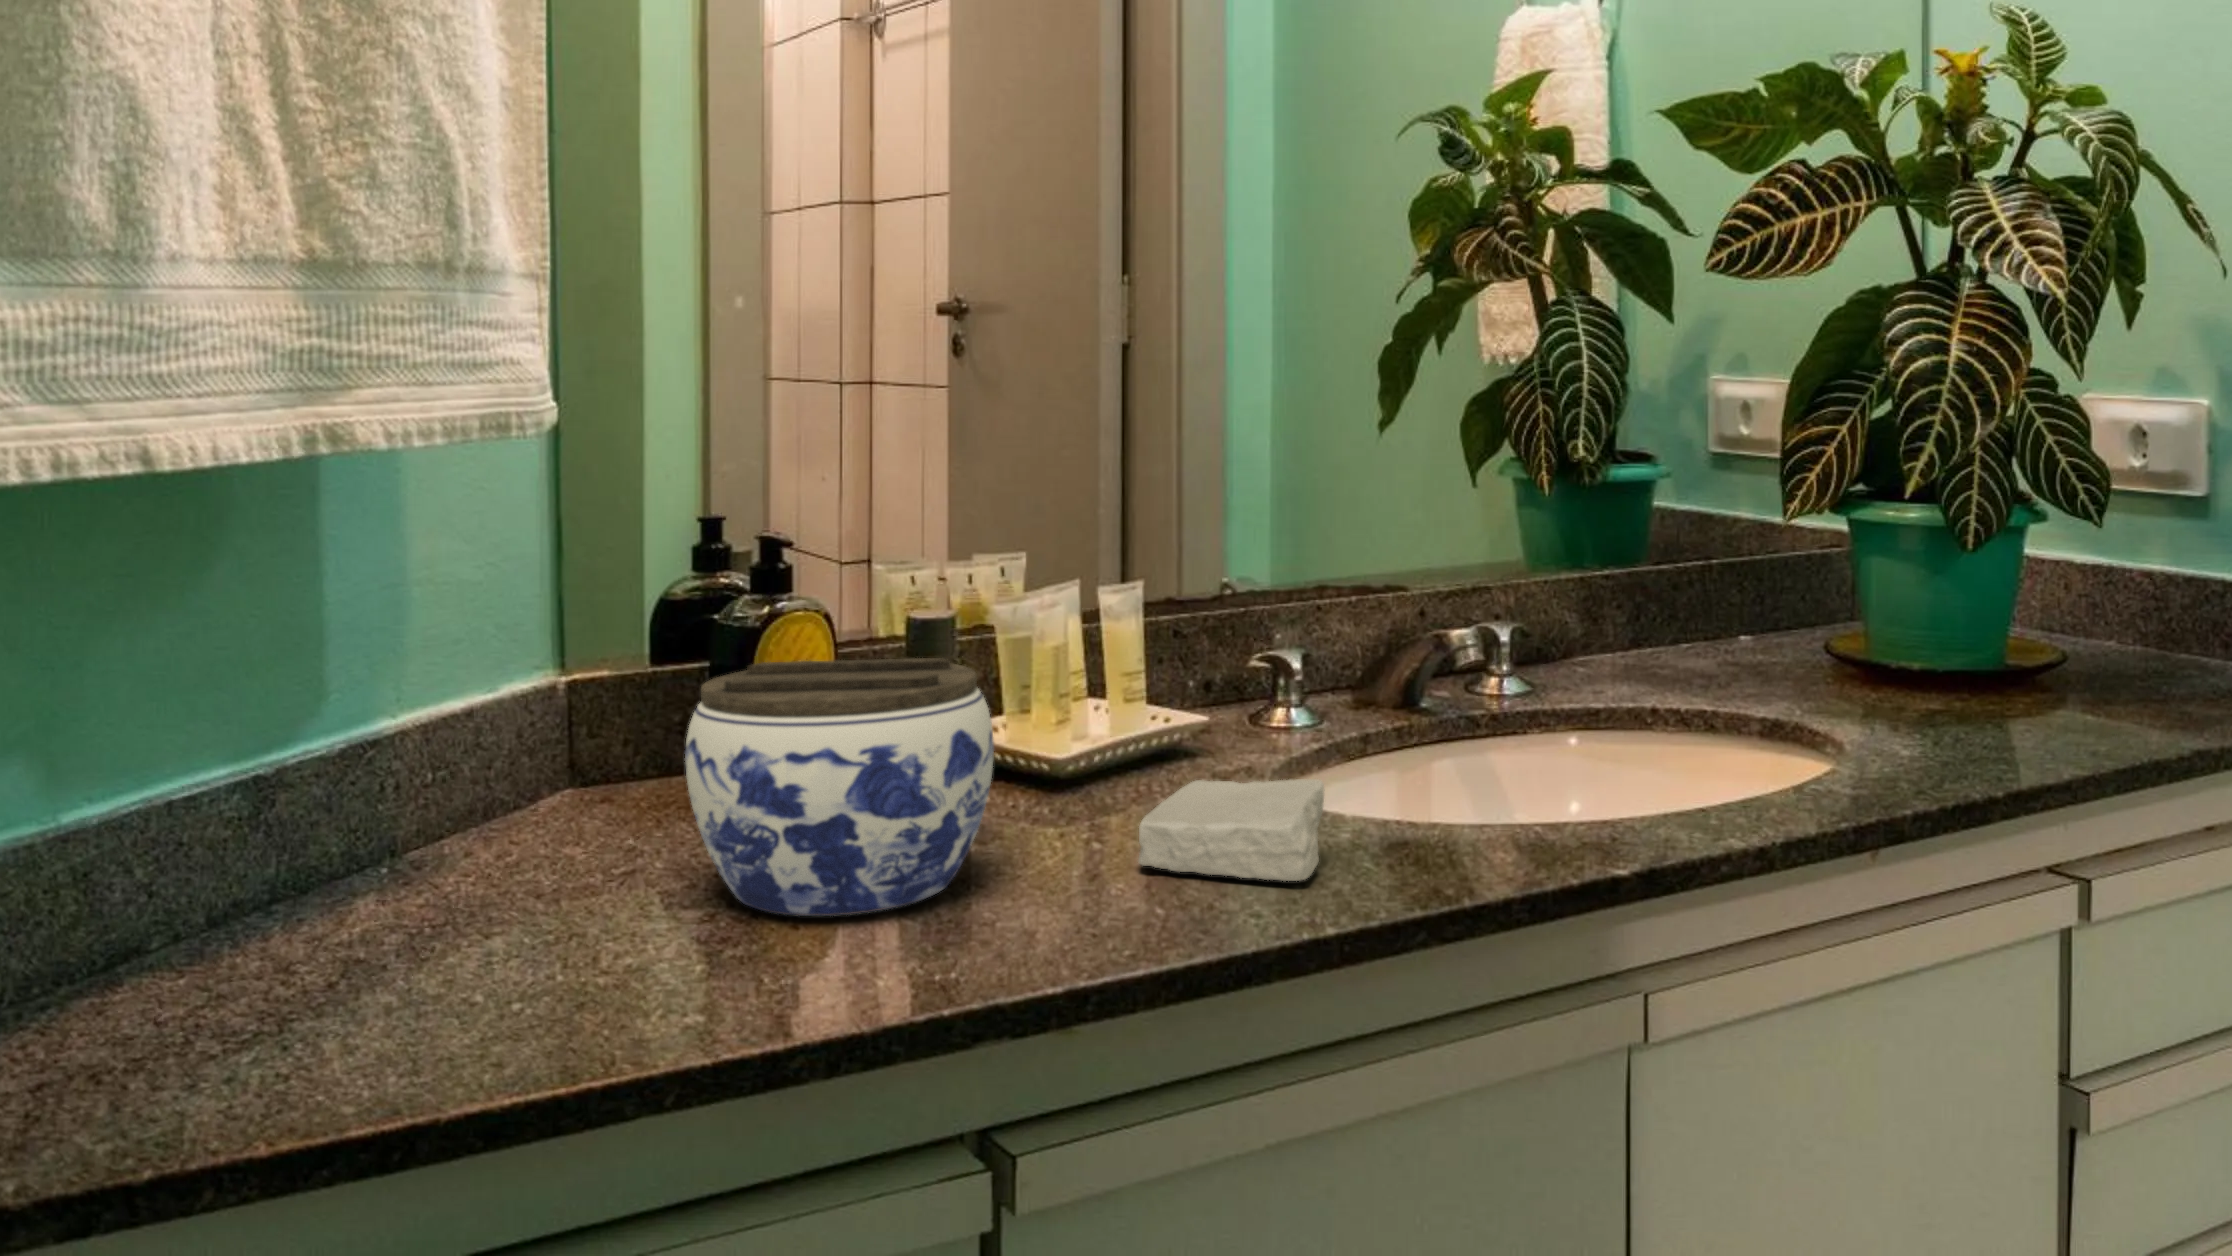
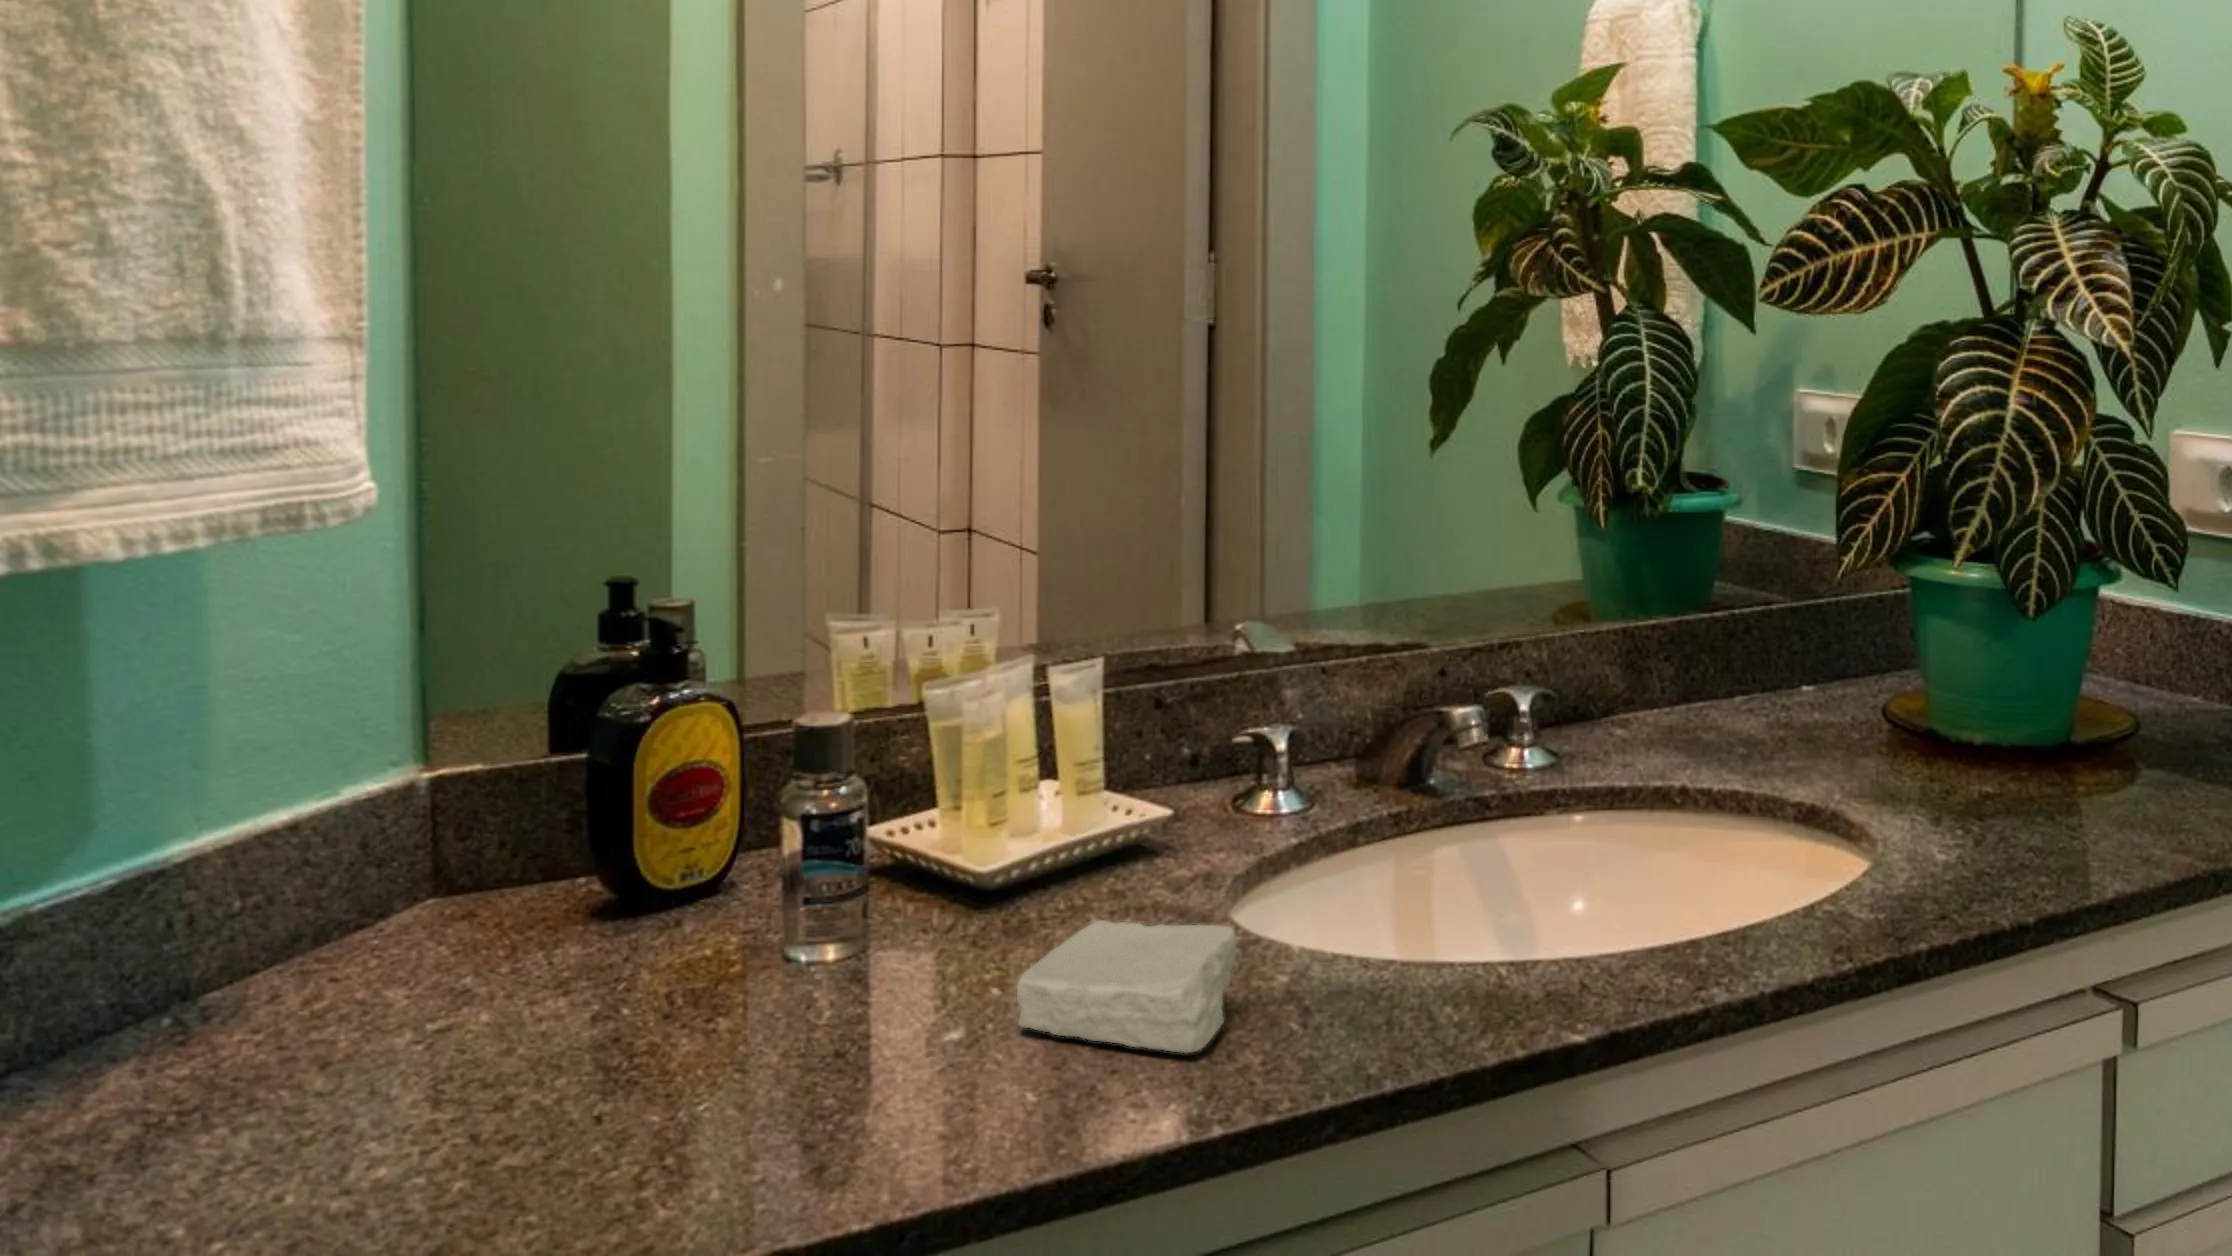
jar: present [685,658,994,916] -> none [464,785,845,1108]

